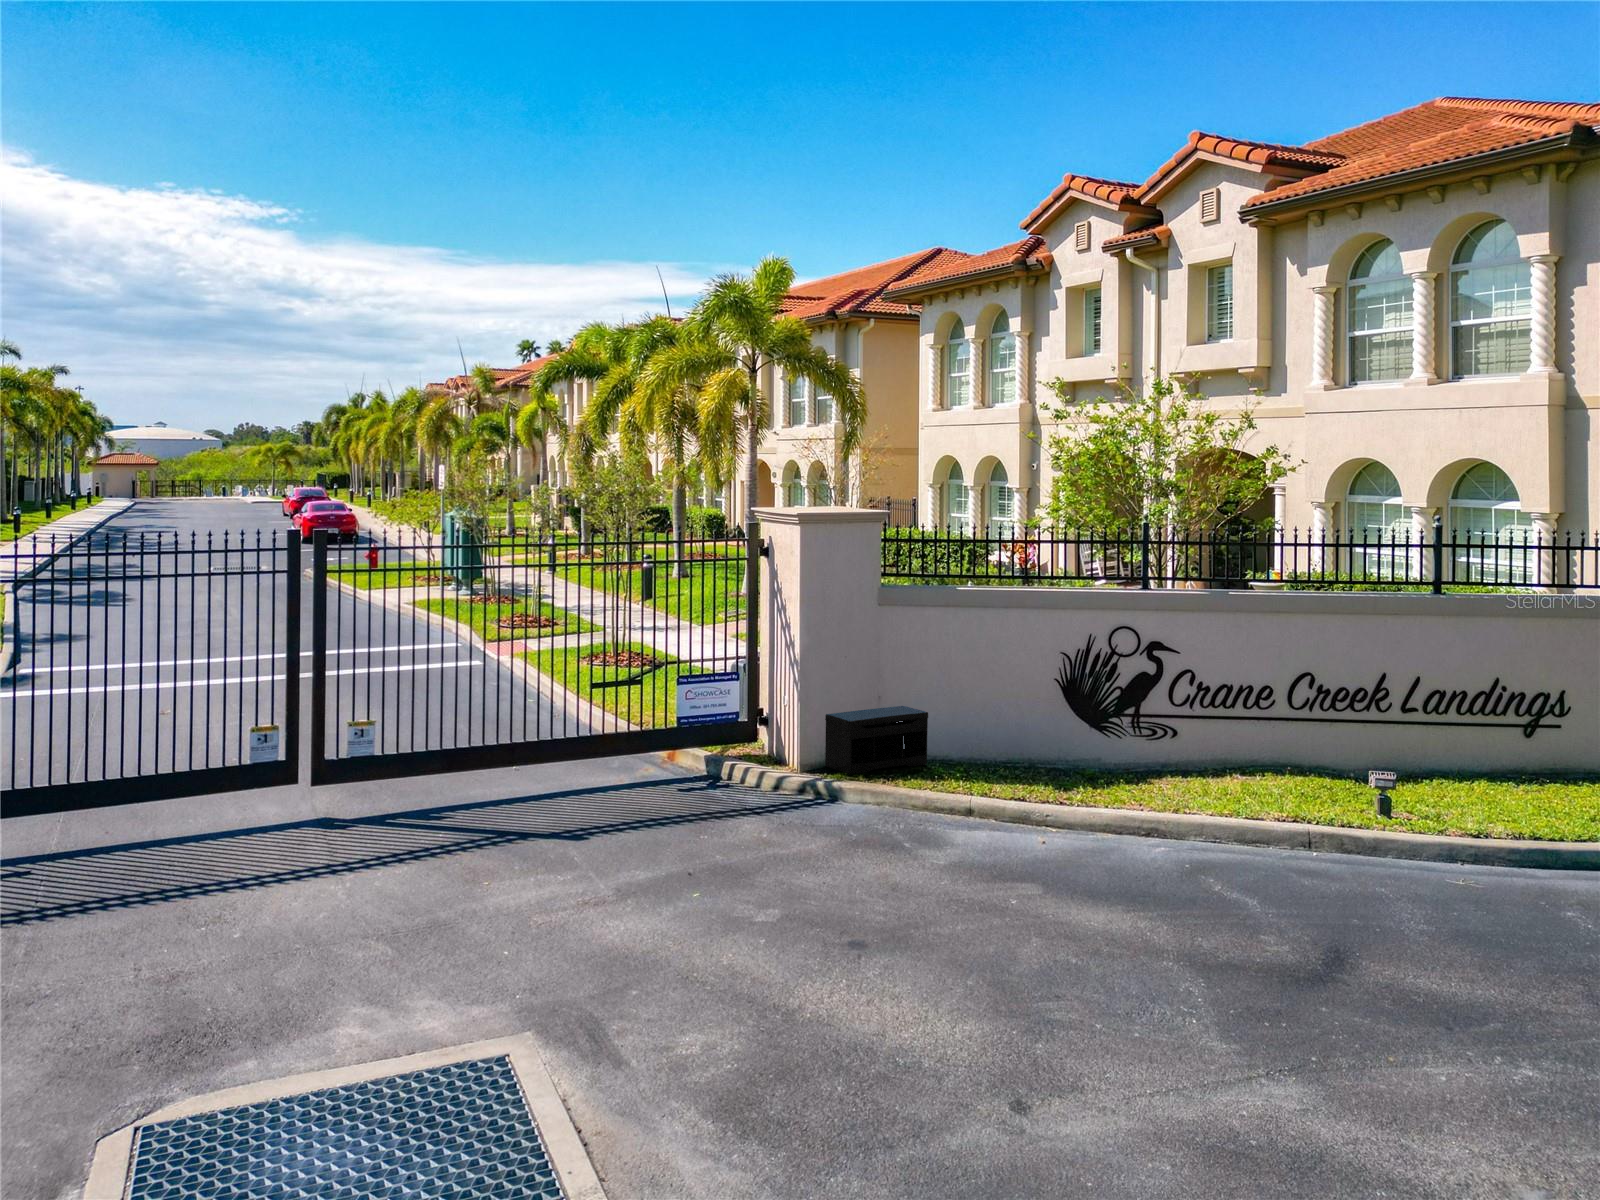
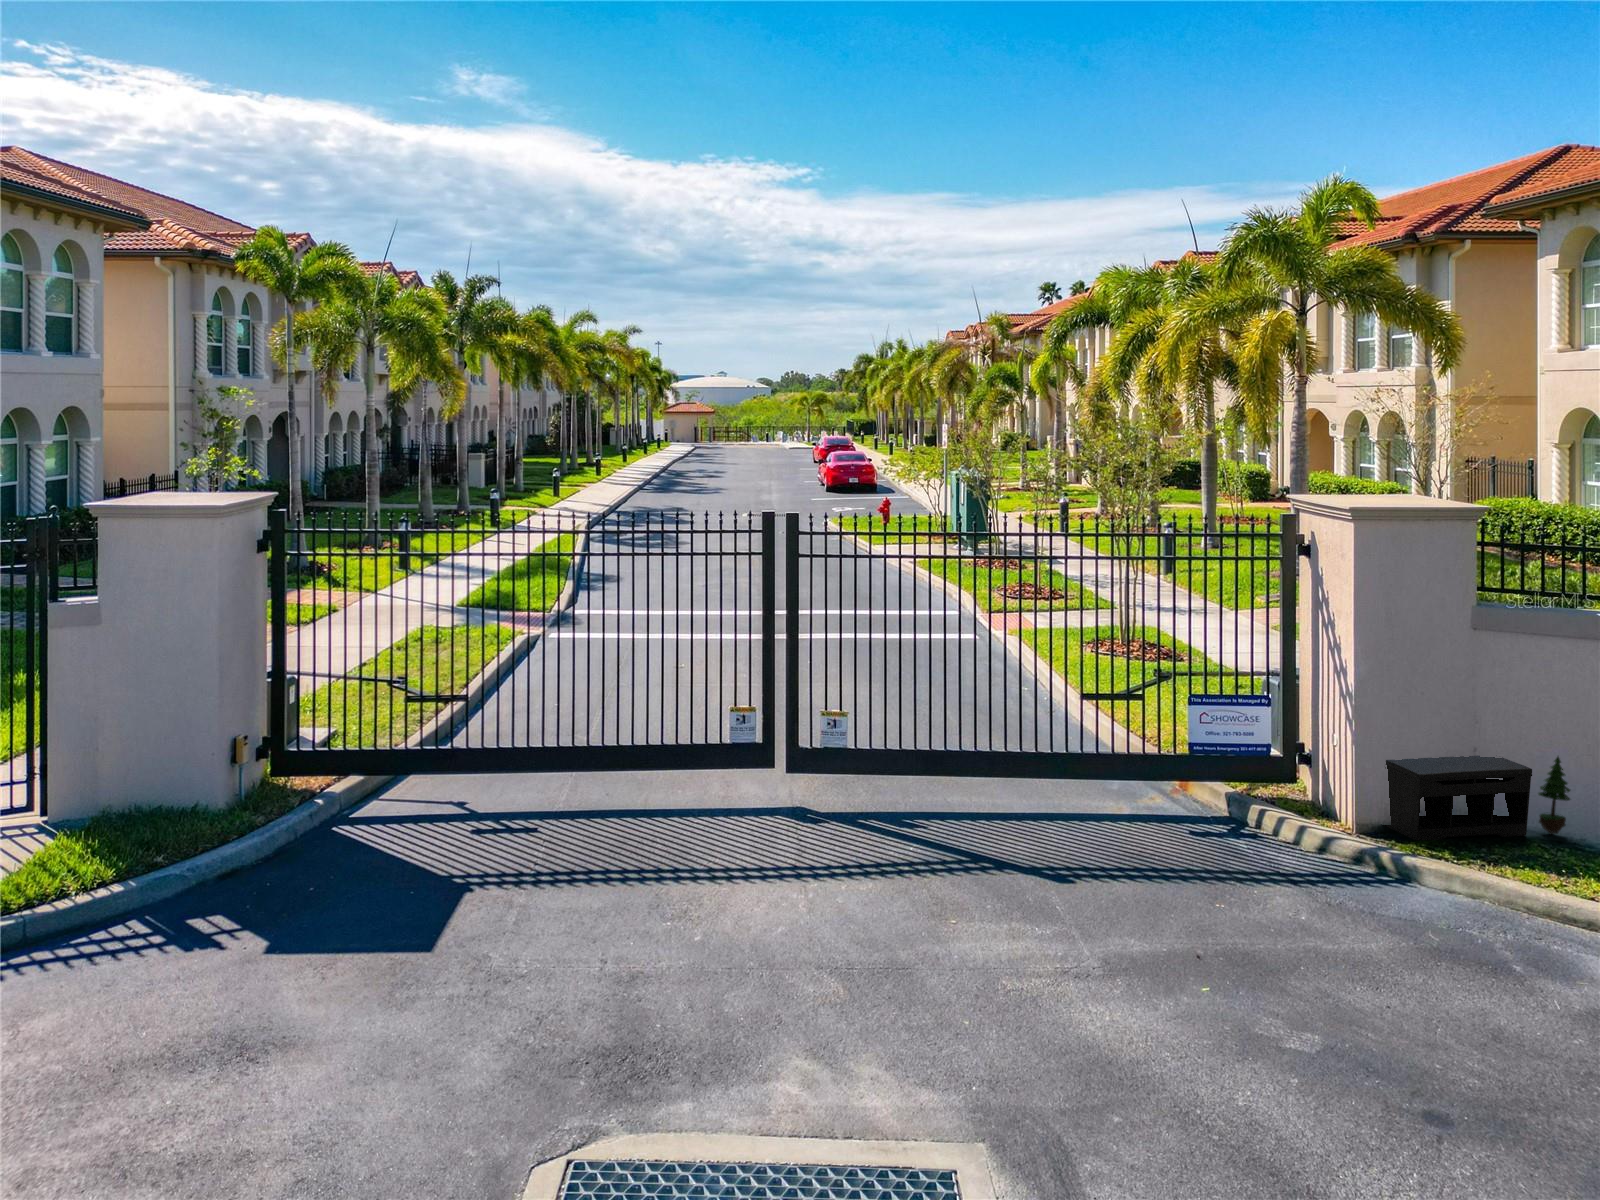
potted tree: none [933,701,956,763] -> present [1538,757,1570,835]

